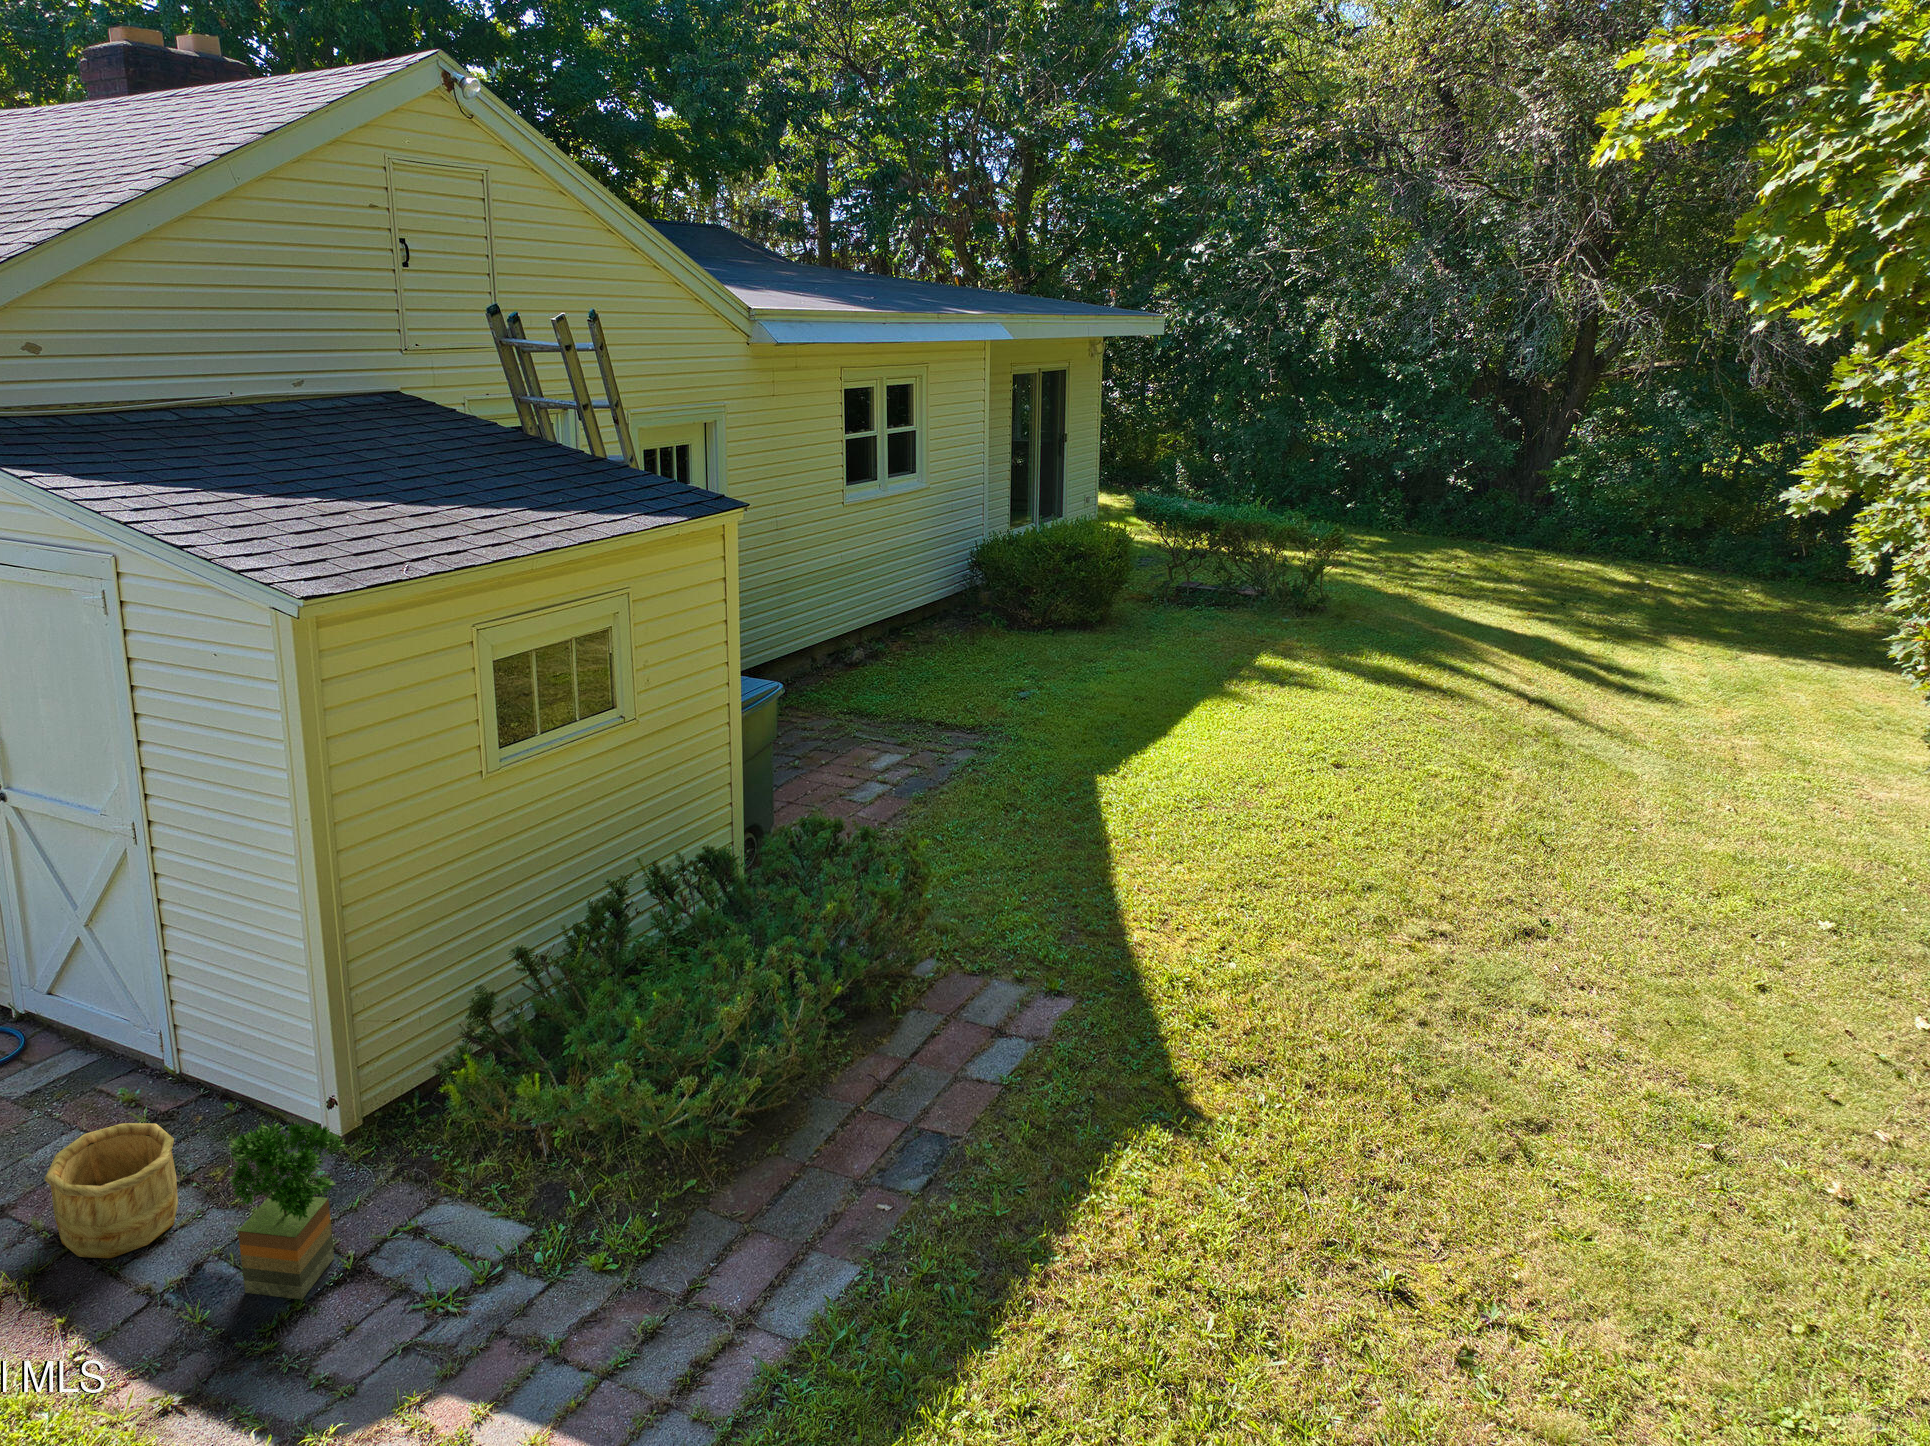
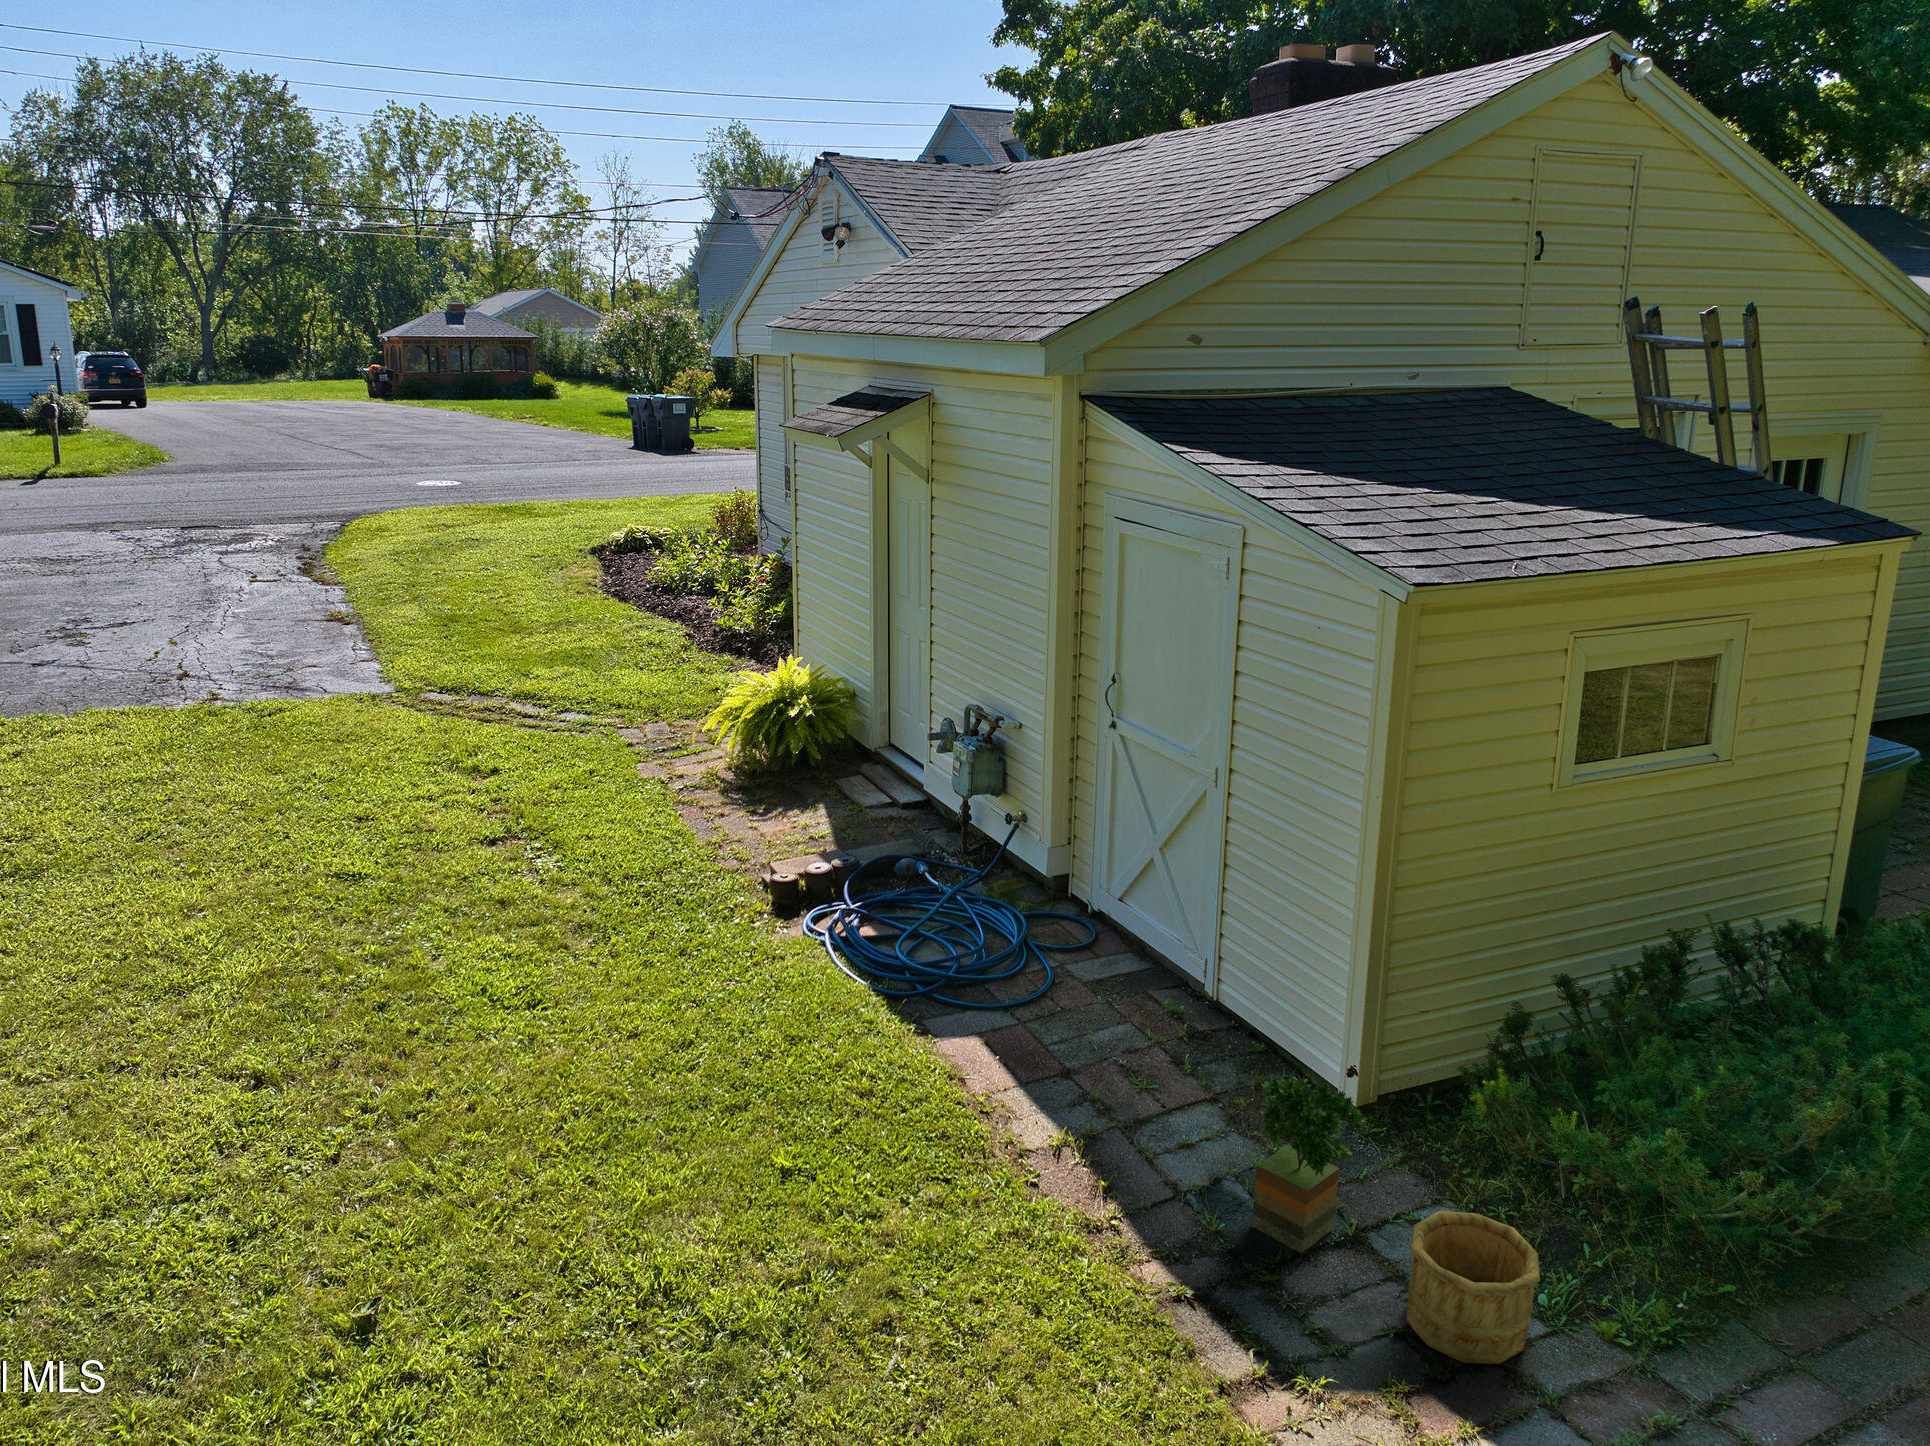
wooden bucket: present [45,1123,178,1258] -> present [1407,1211,1540,1364]

